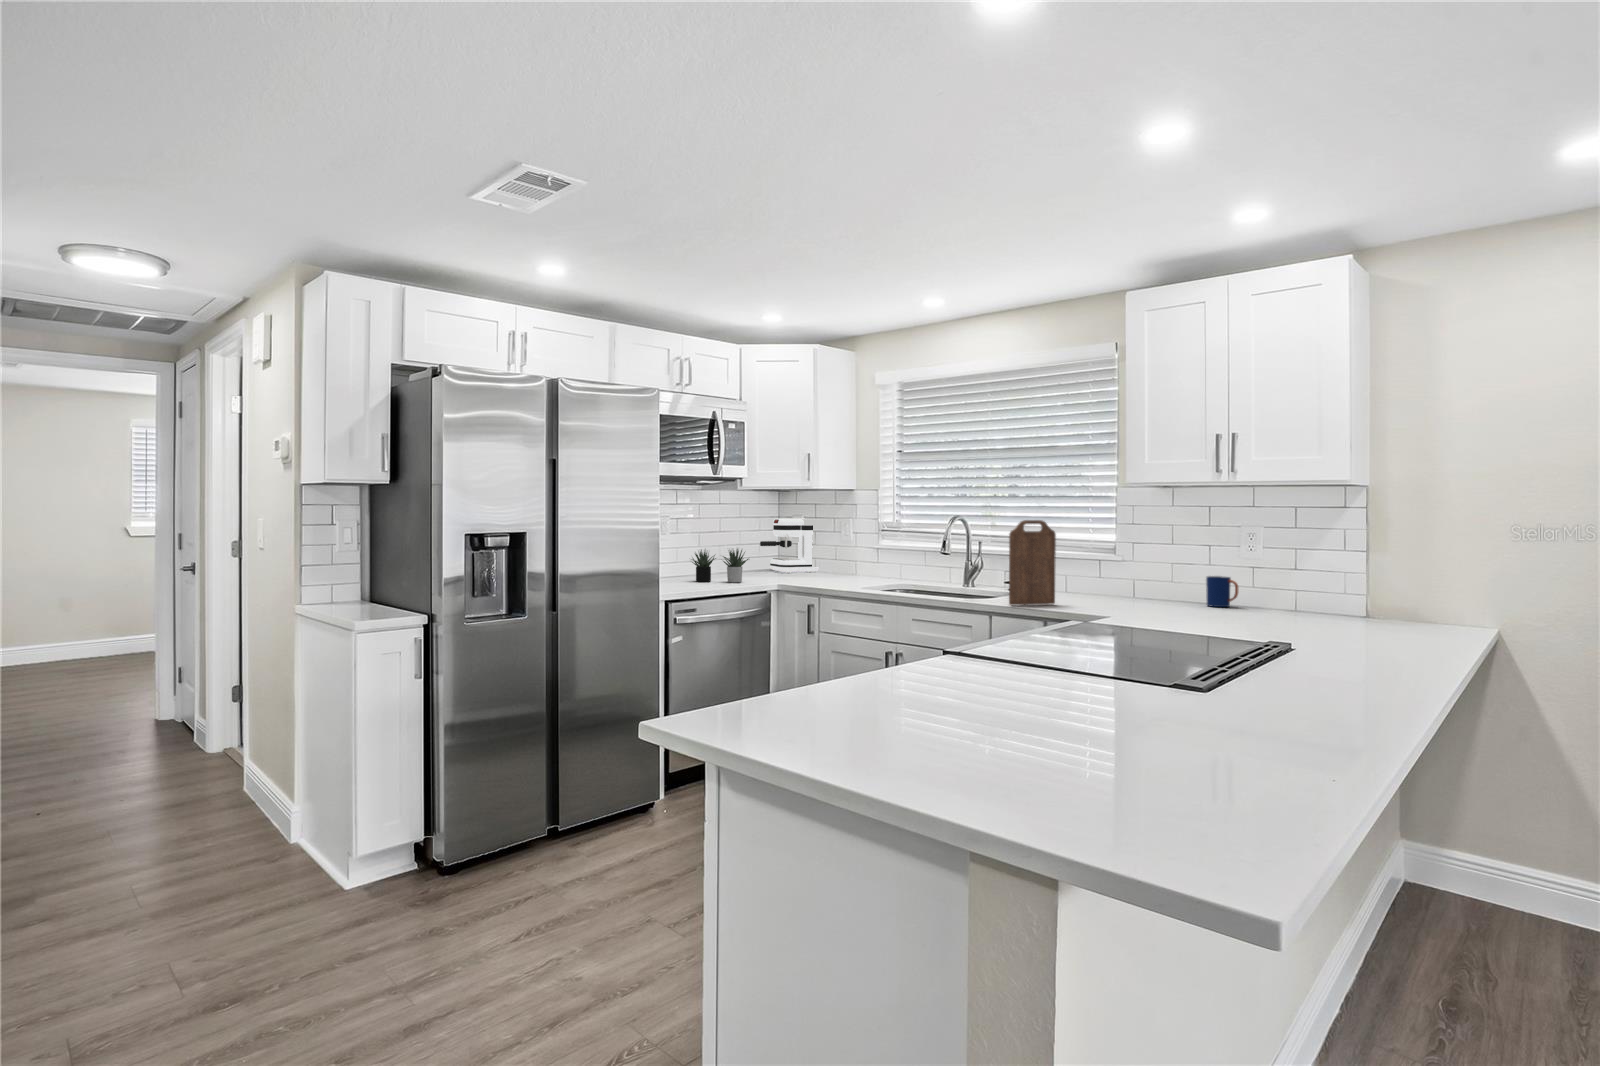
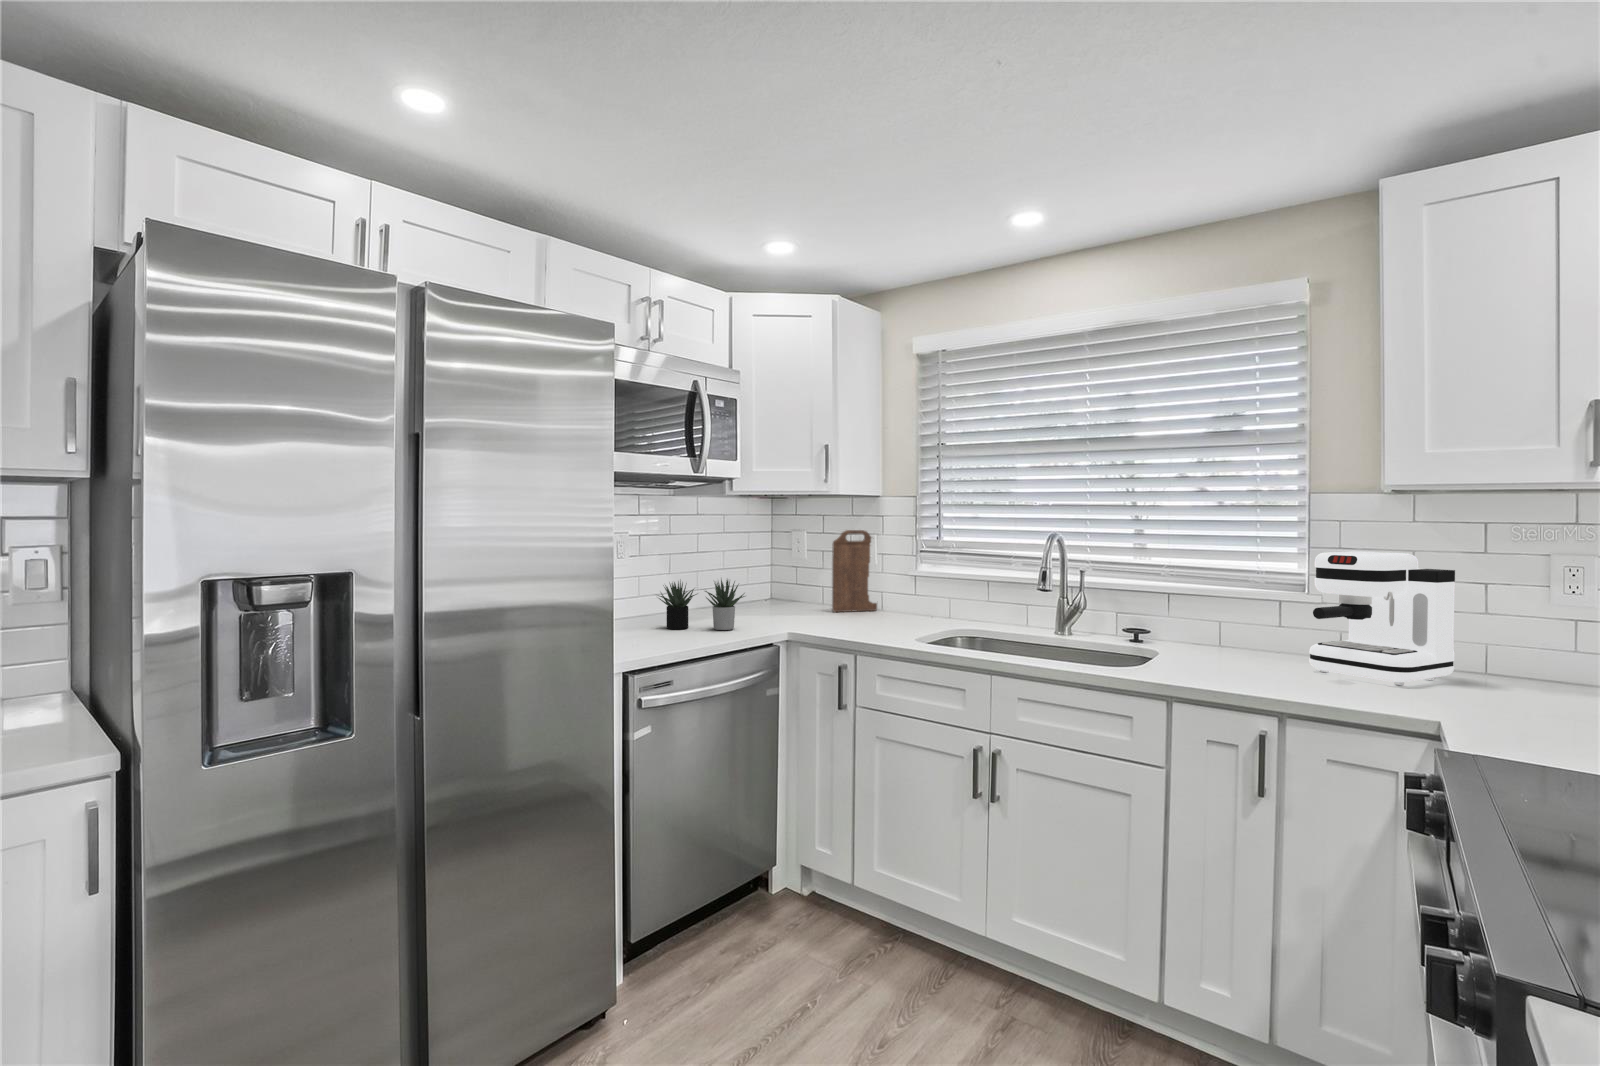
coffee maker: present [760,519,819,573] -> present [1309,552,1455,685]
cutting board: present [1009,520,1056,605] -> present [832,530,877,612]
mug: present [1206,576,1238,607] -> none [1492,633,1557,685]

